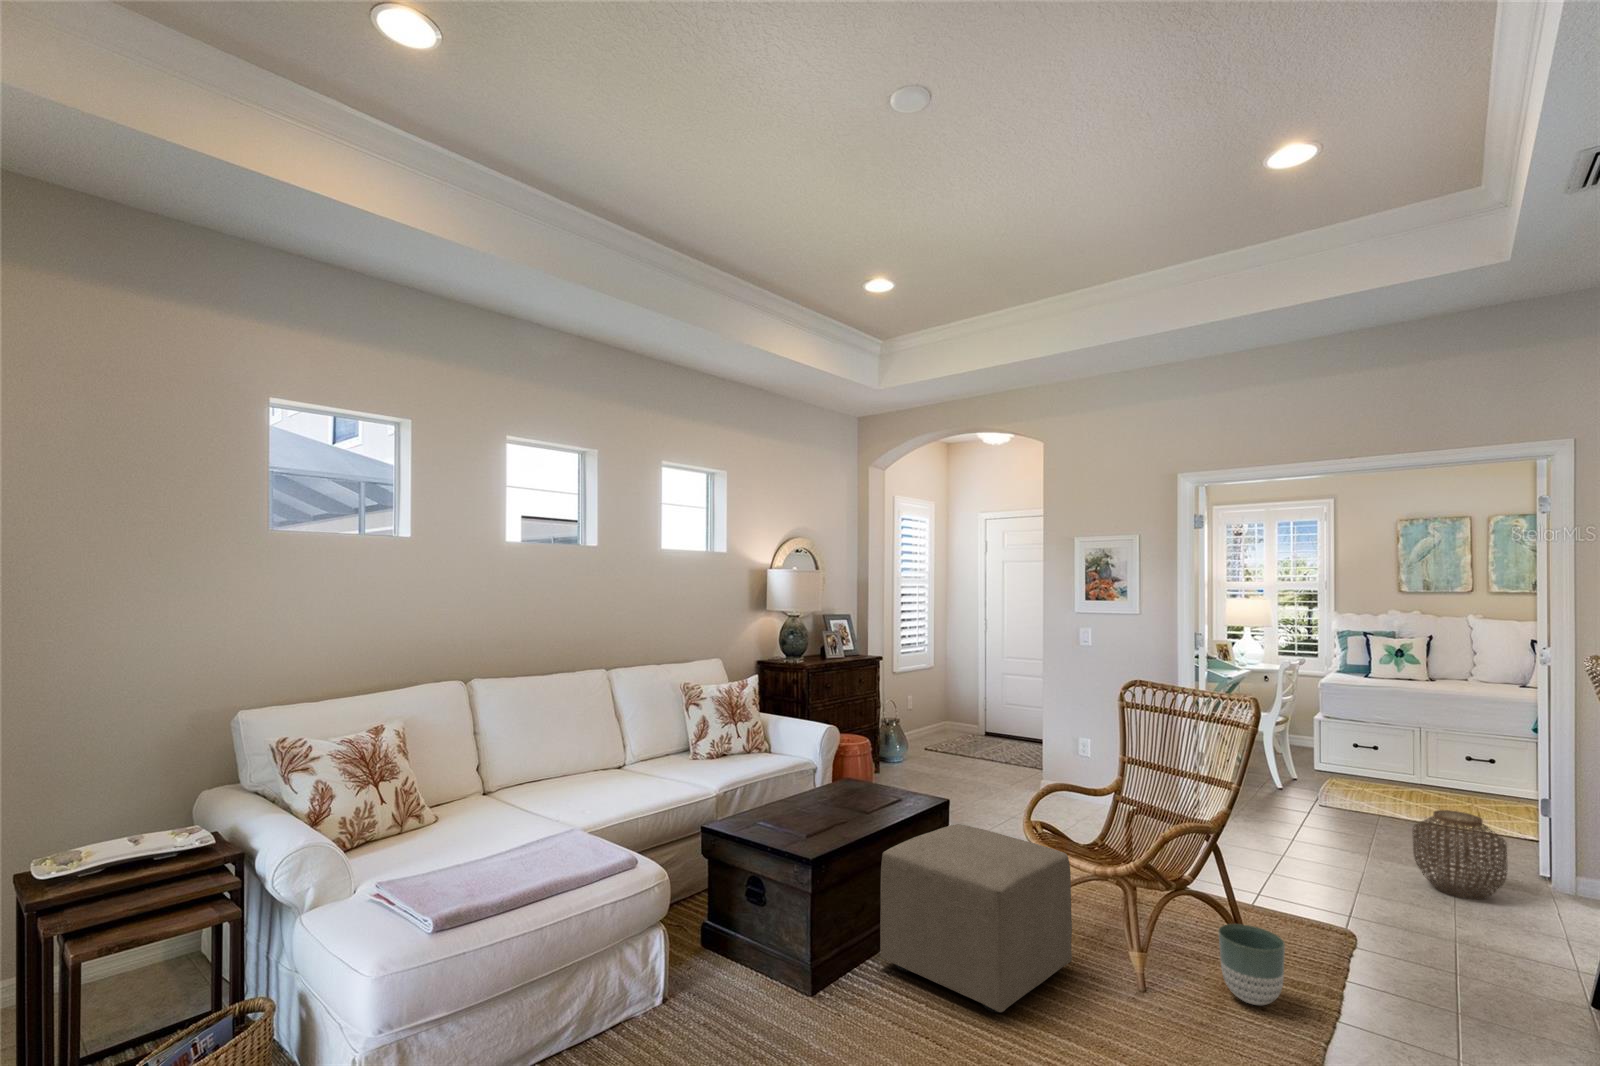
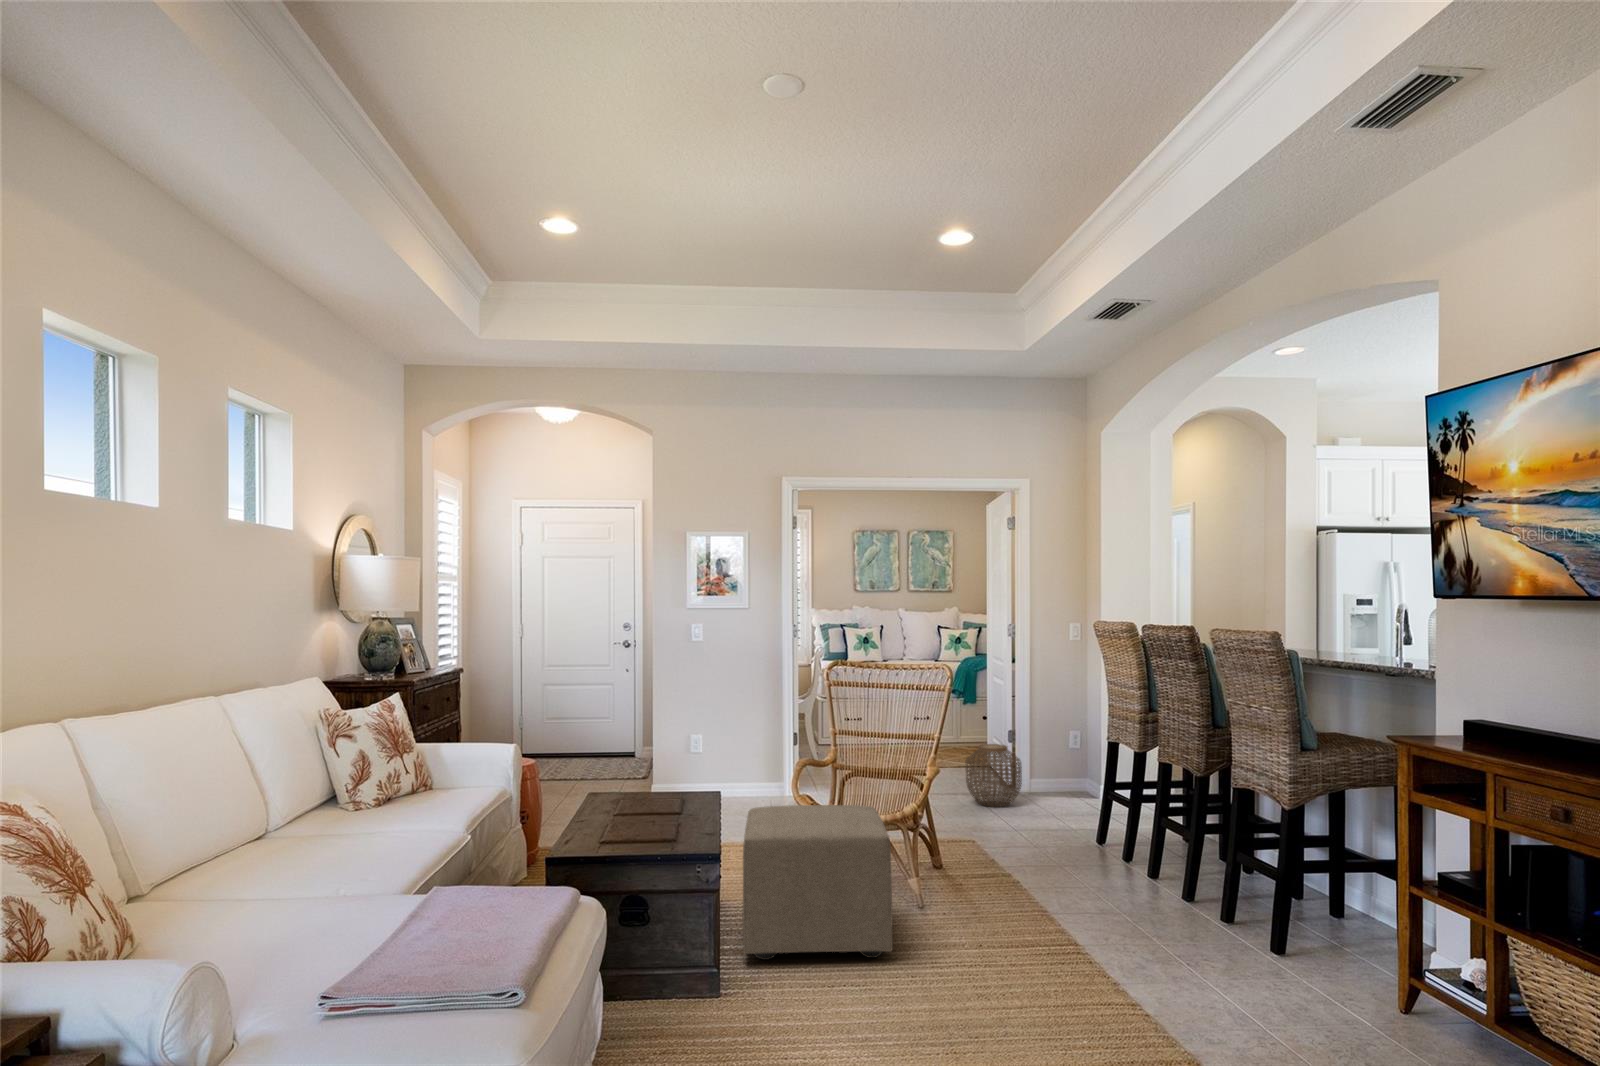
planter: present [1219,924,1285,1005] -> none [971,835,1019,894]

